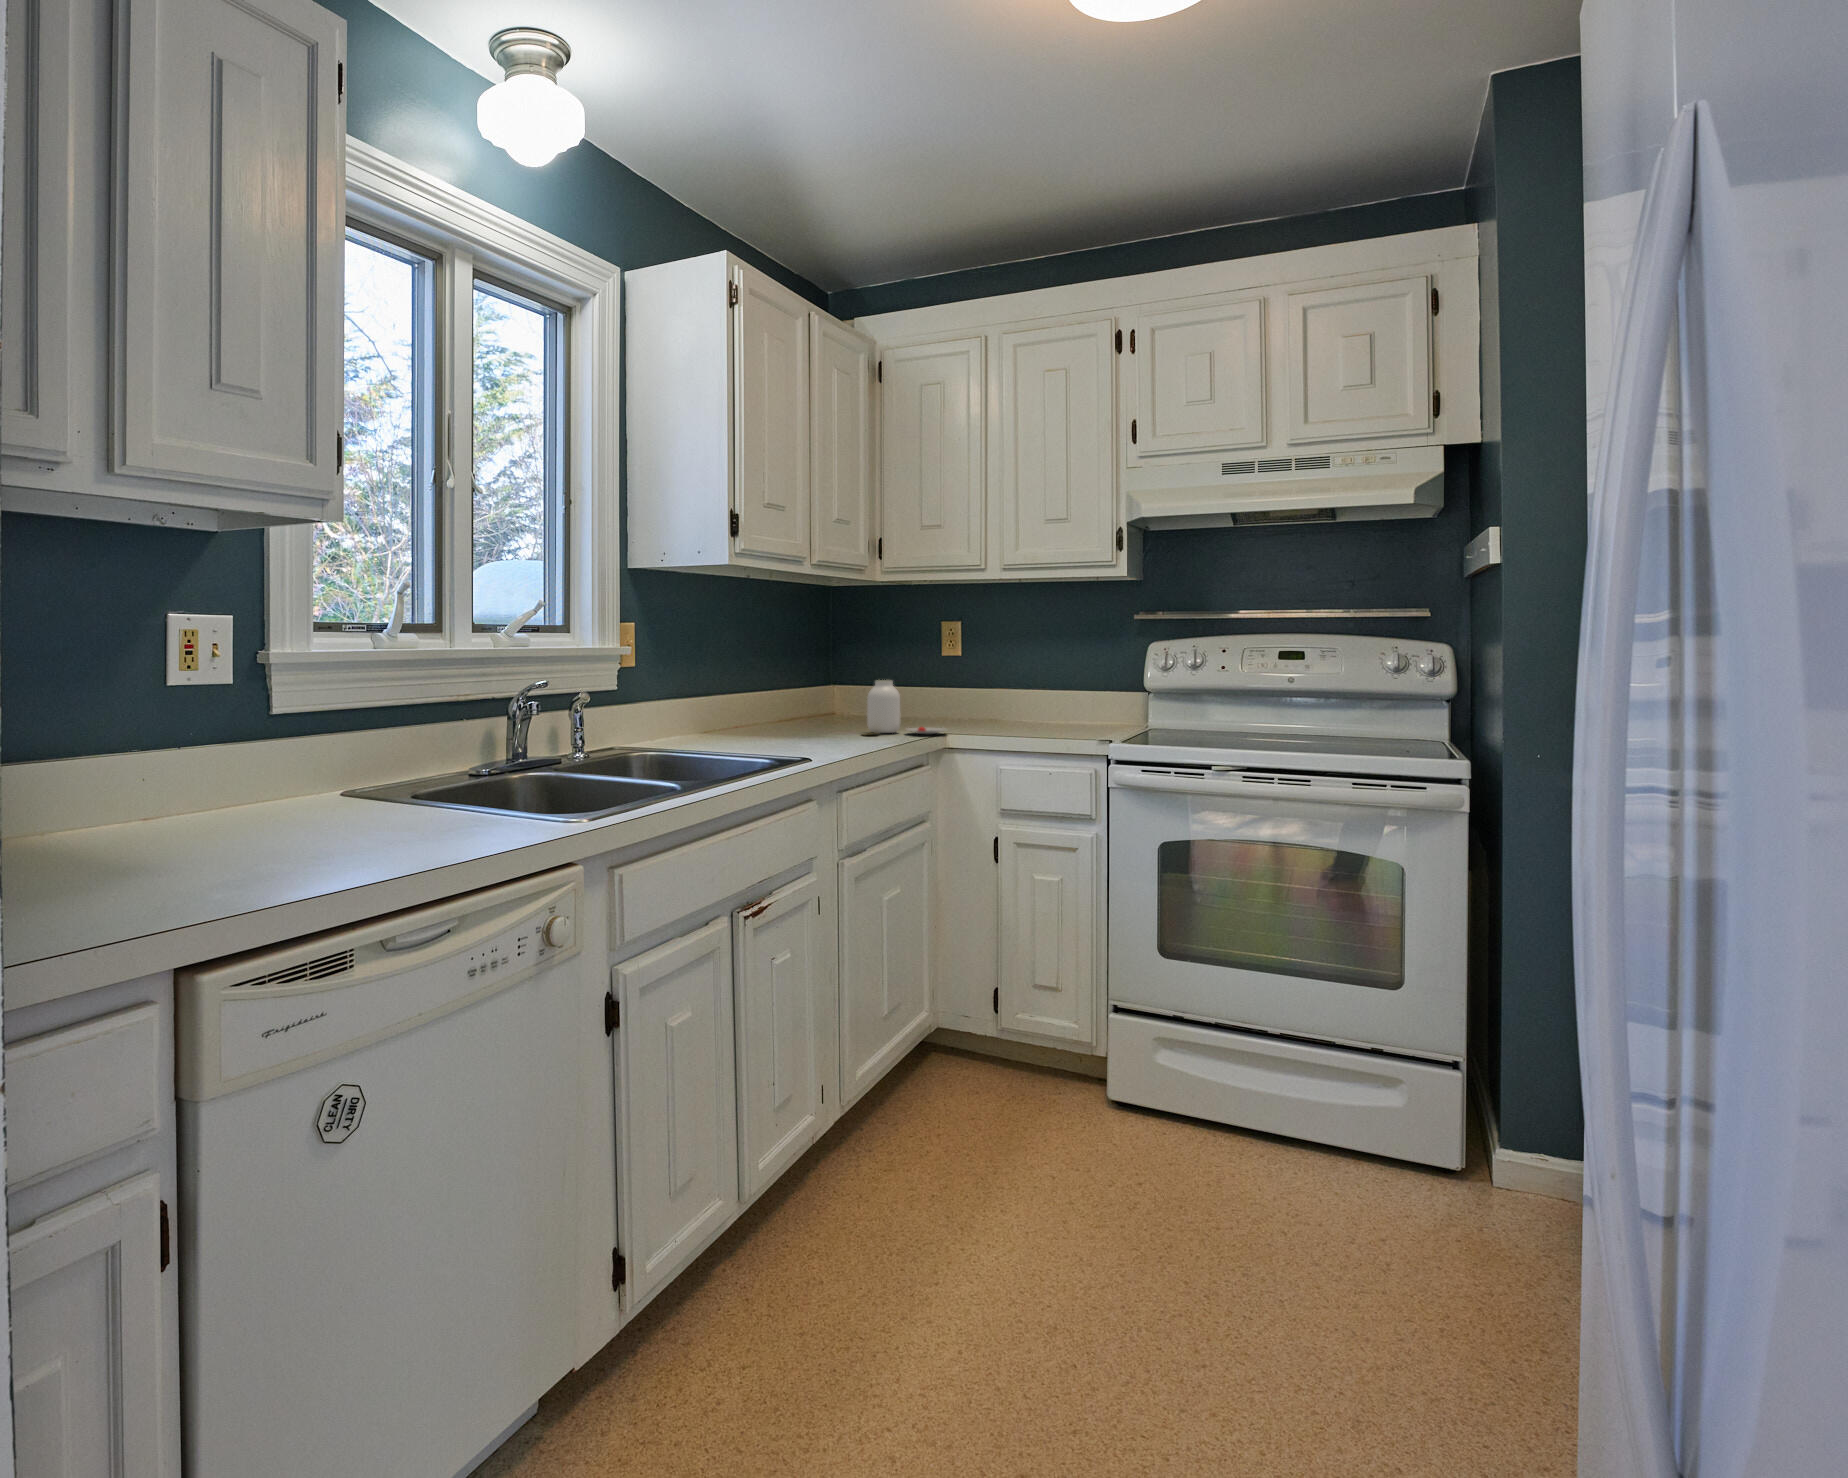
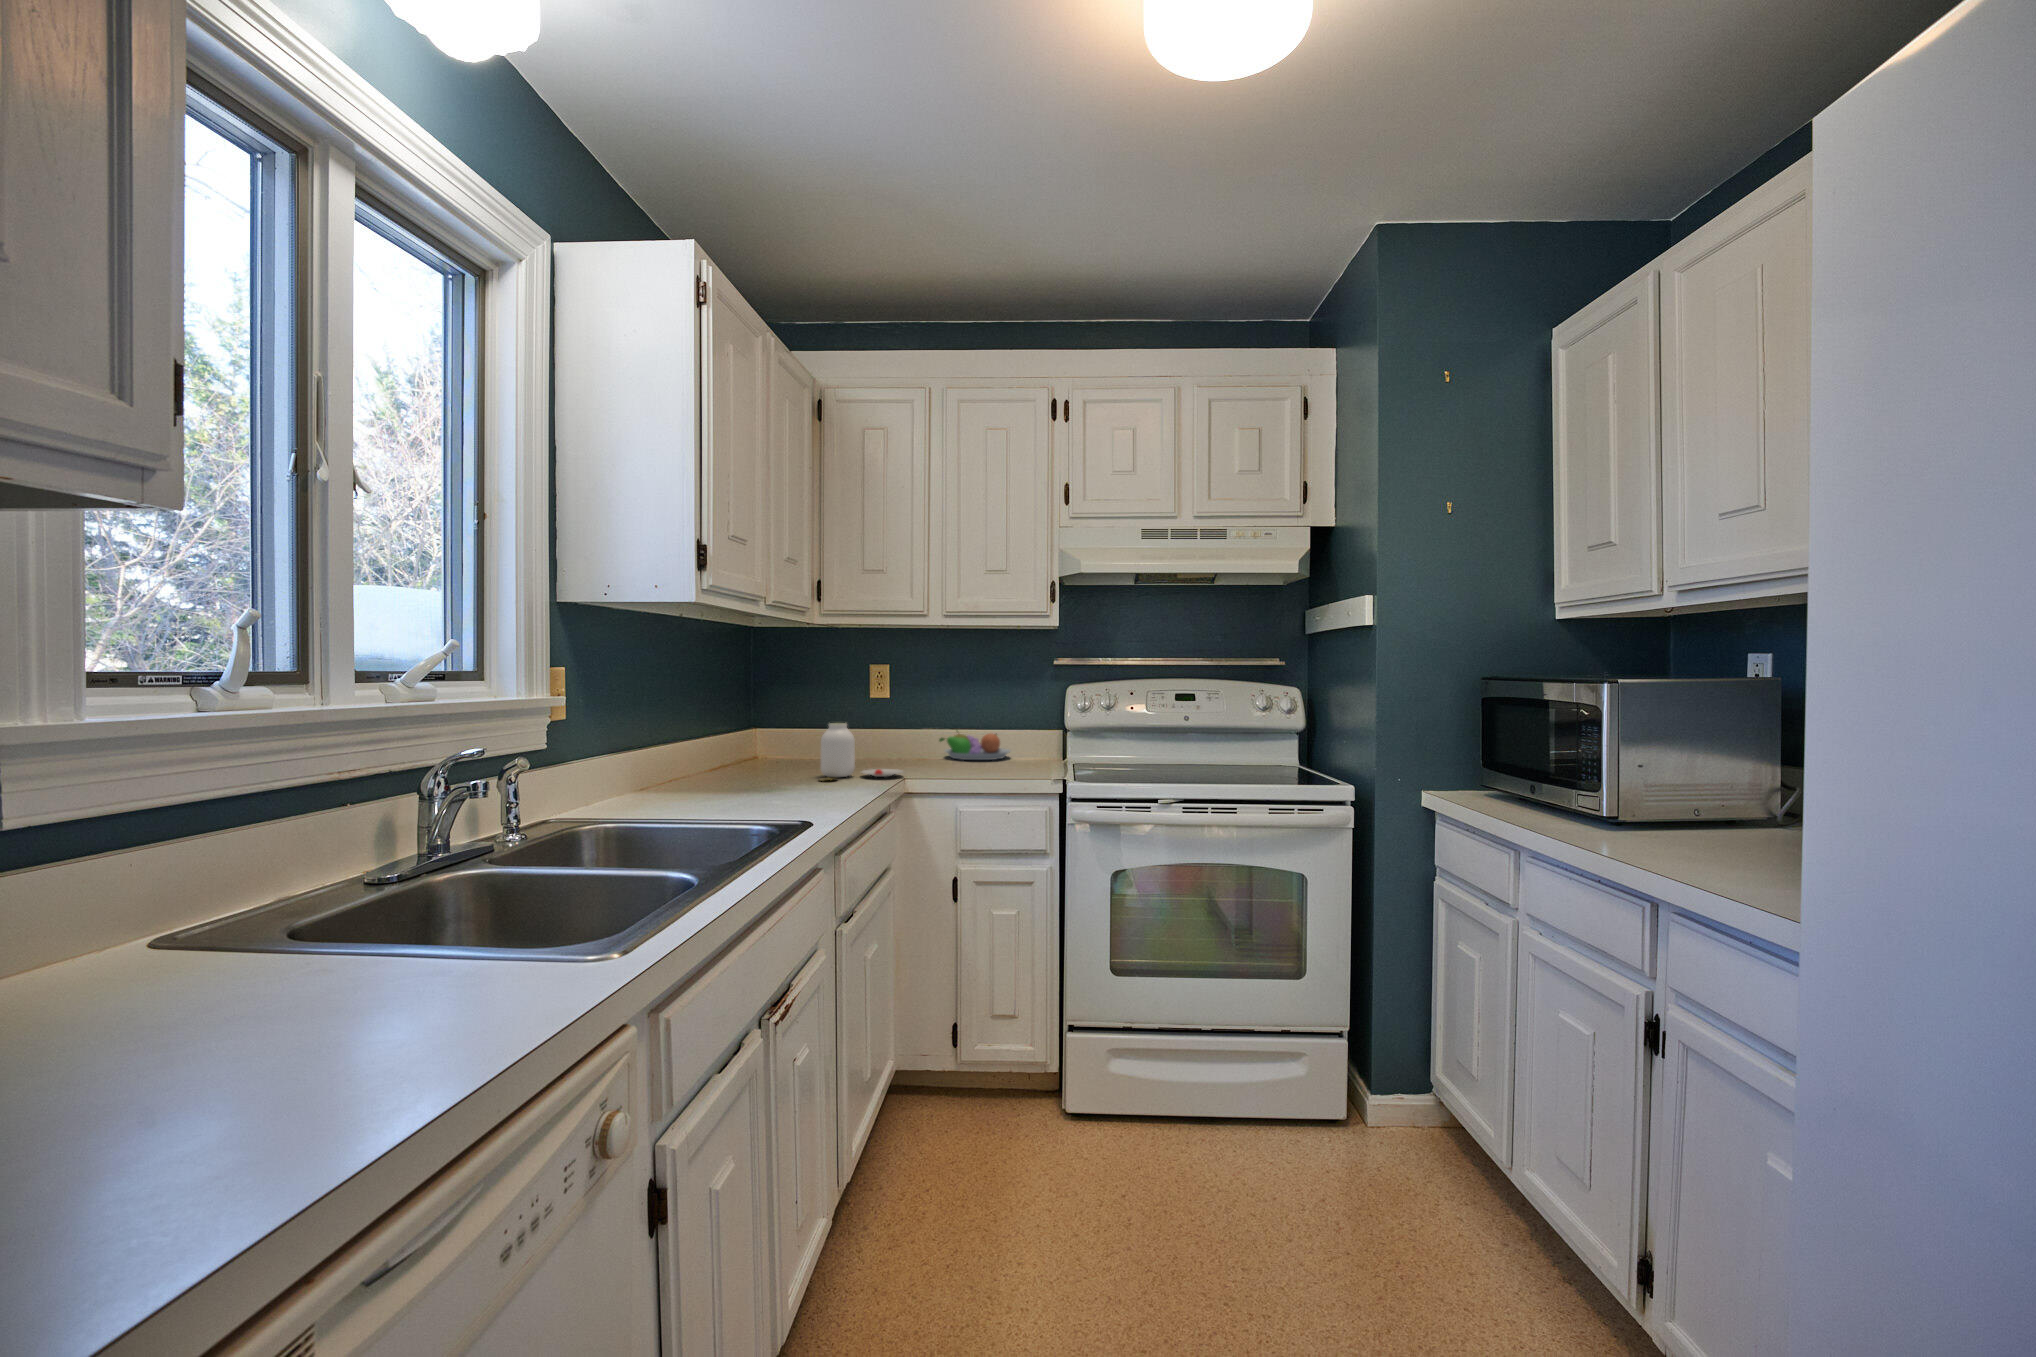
fruit bowl: none [1008,694,1090,726] -> present [939,733,1010,760]

